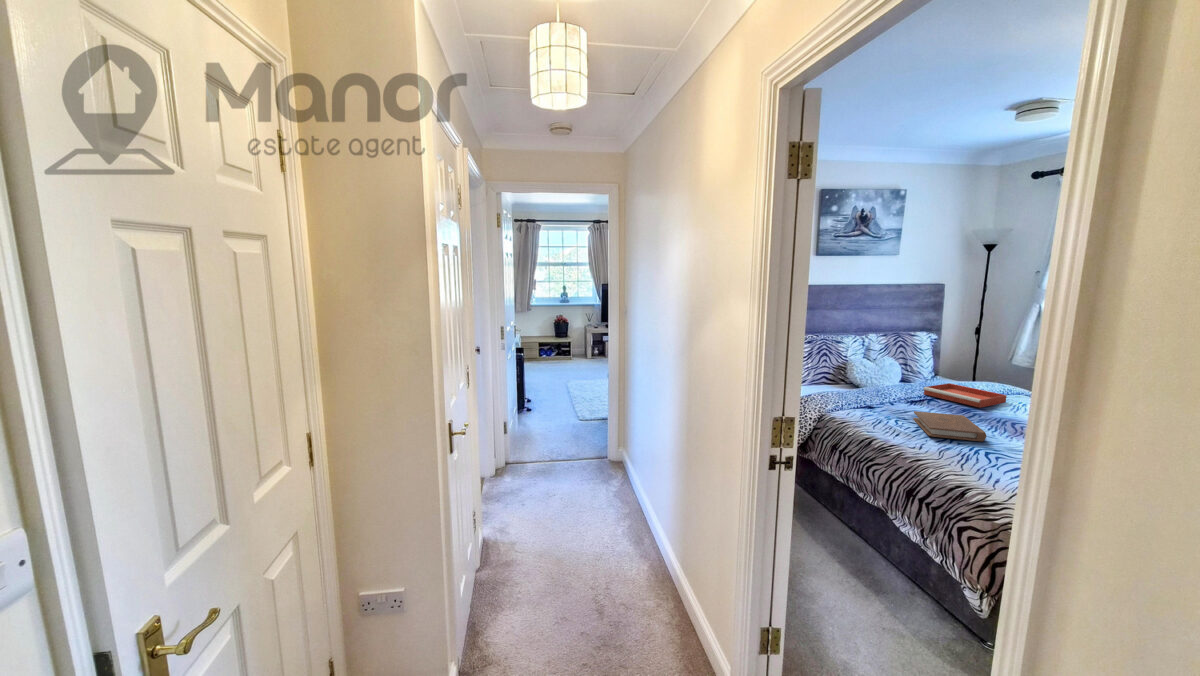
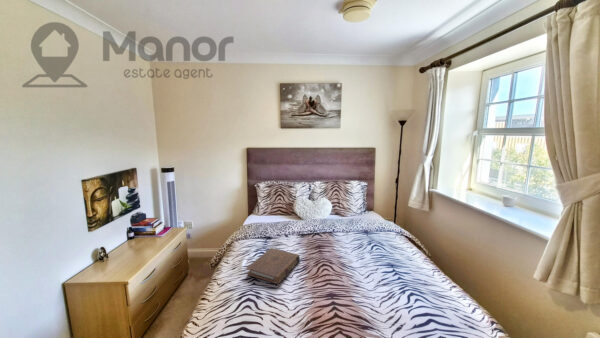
tray: present [924,383,1007,408] -> none [318,221,365,245]

